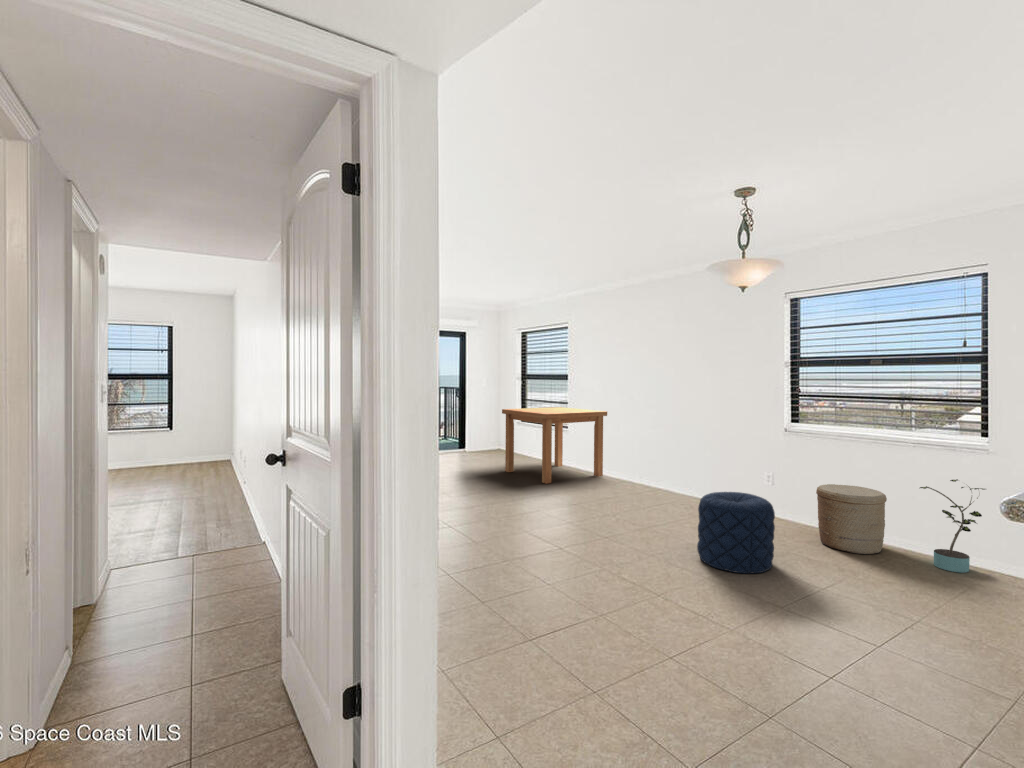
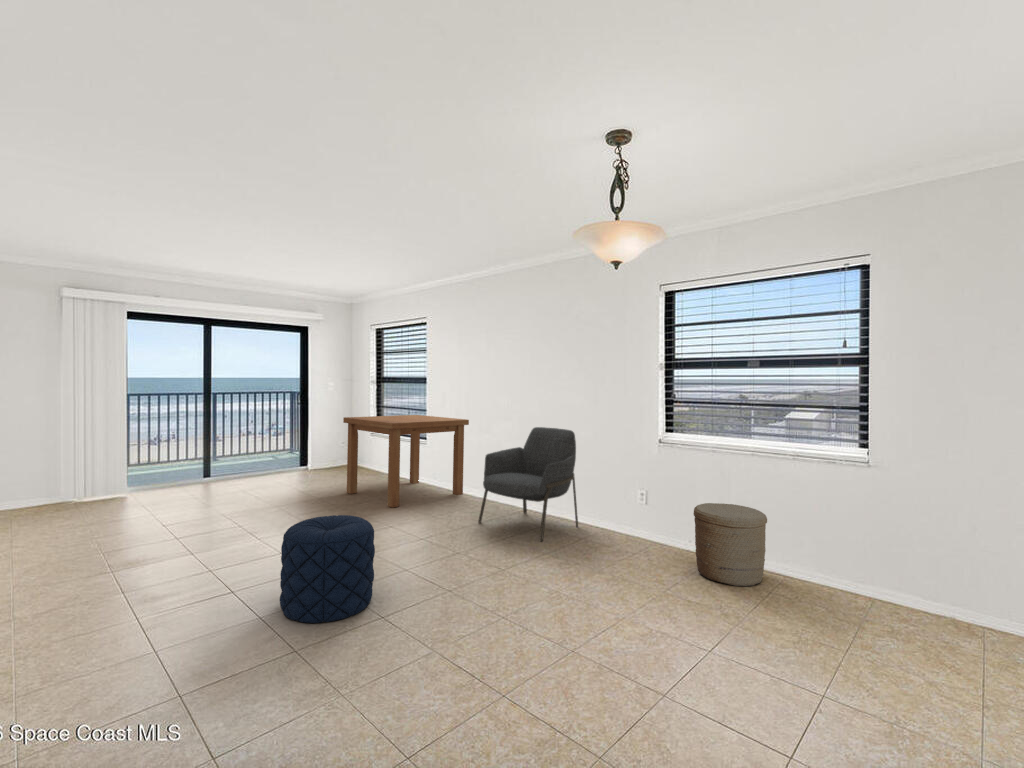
armchair: none [621,418,710,513] -> present [478,427,578,541]
potted plant: present [920,479,985,573] -> none [802,496,870,604]
pouf: present [697,492,775,573] -> present [280,515,375,623]

